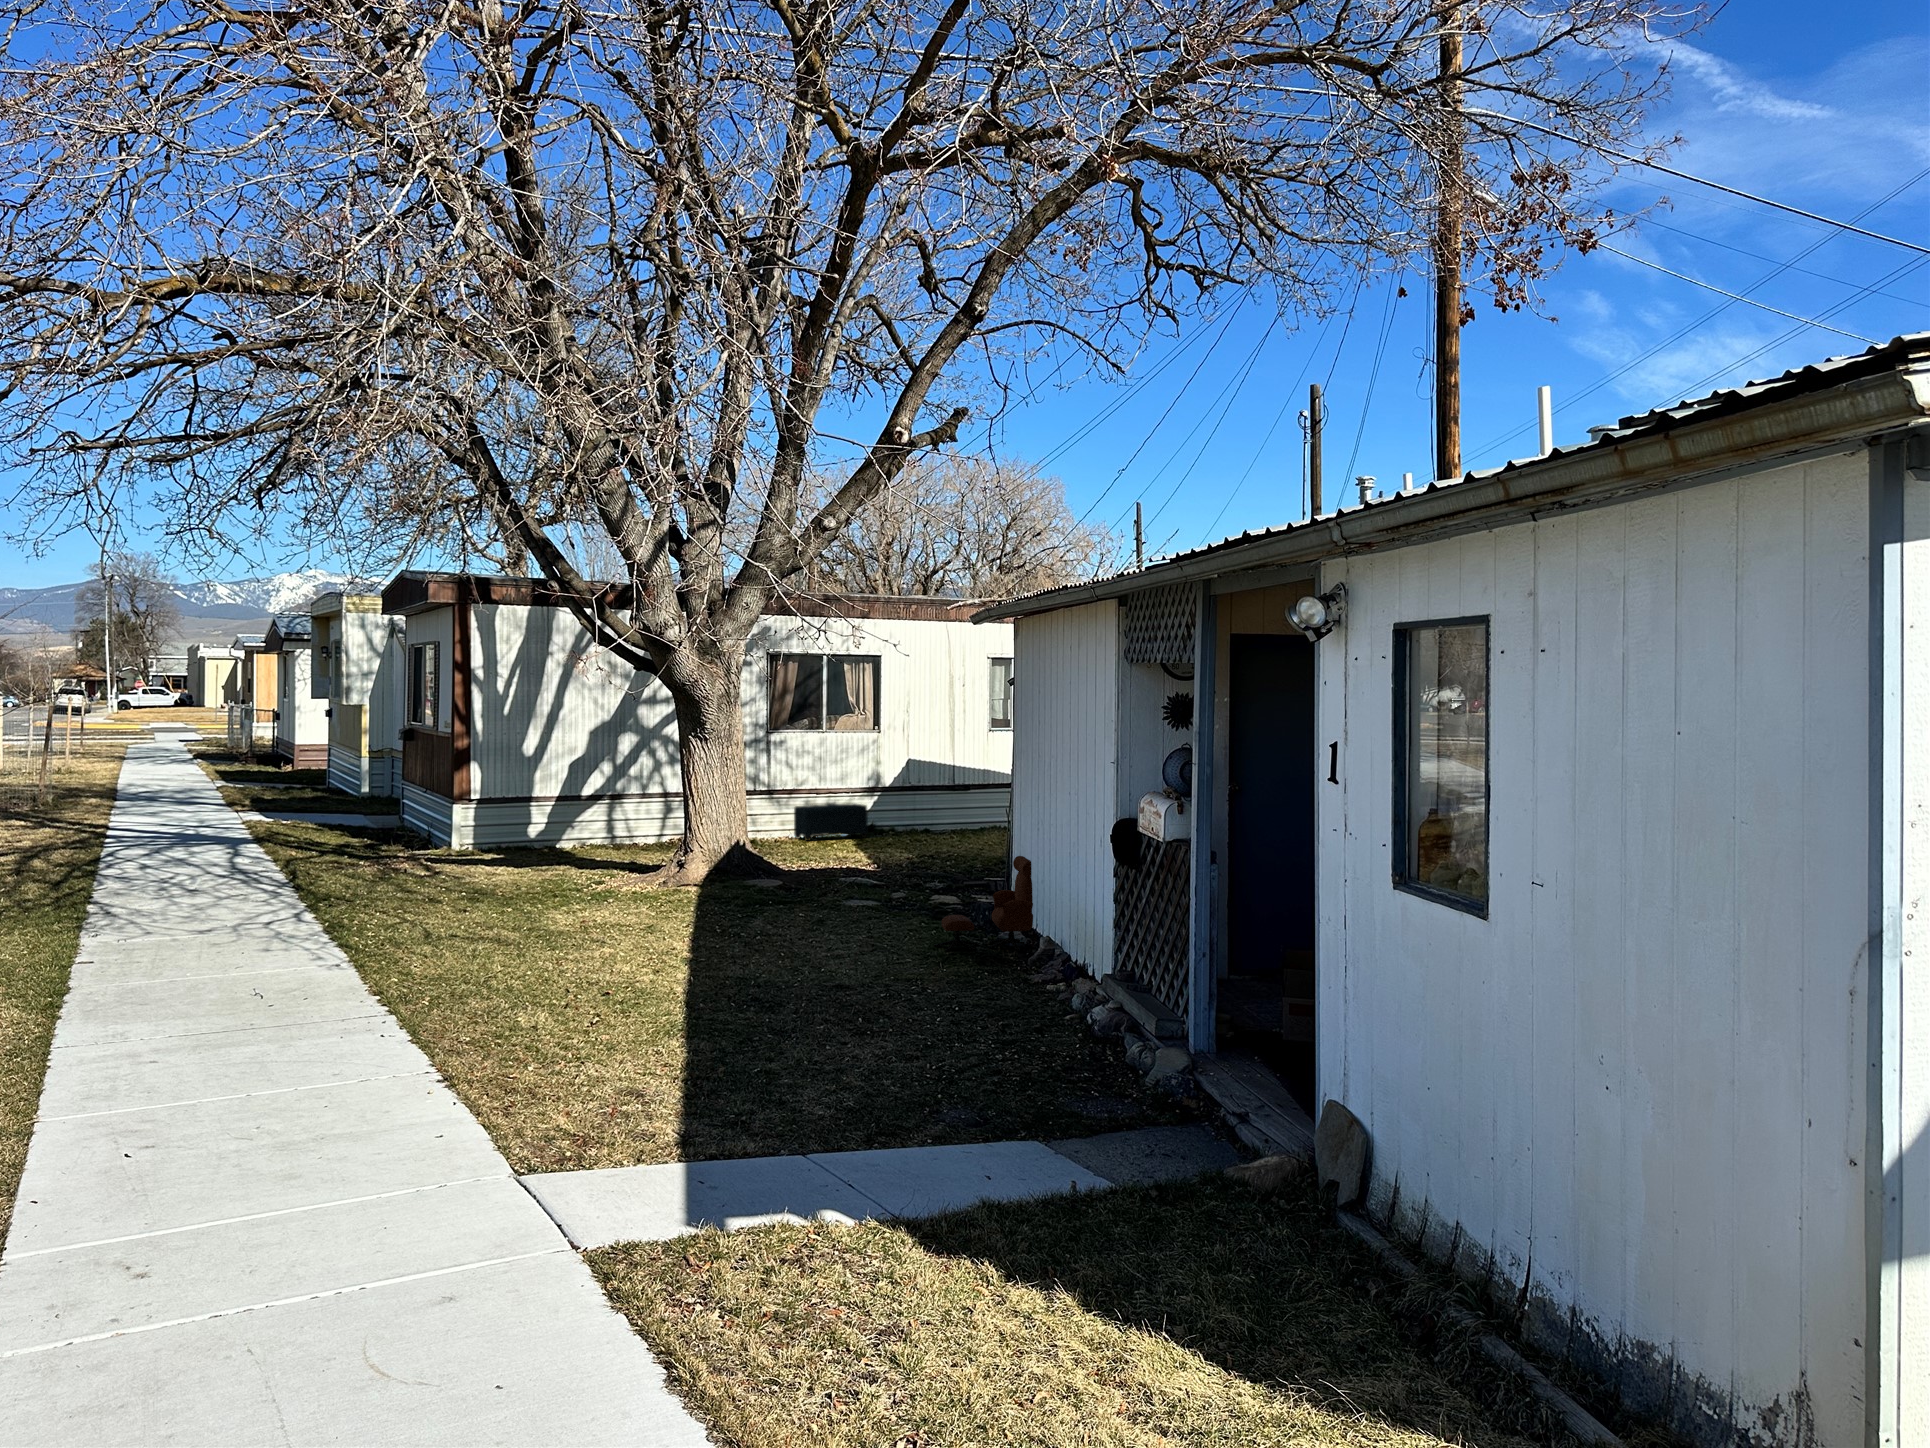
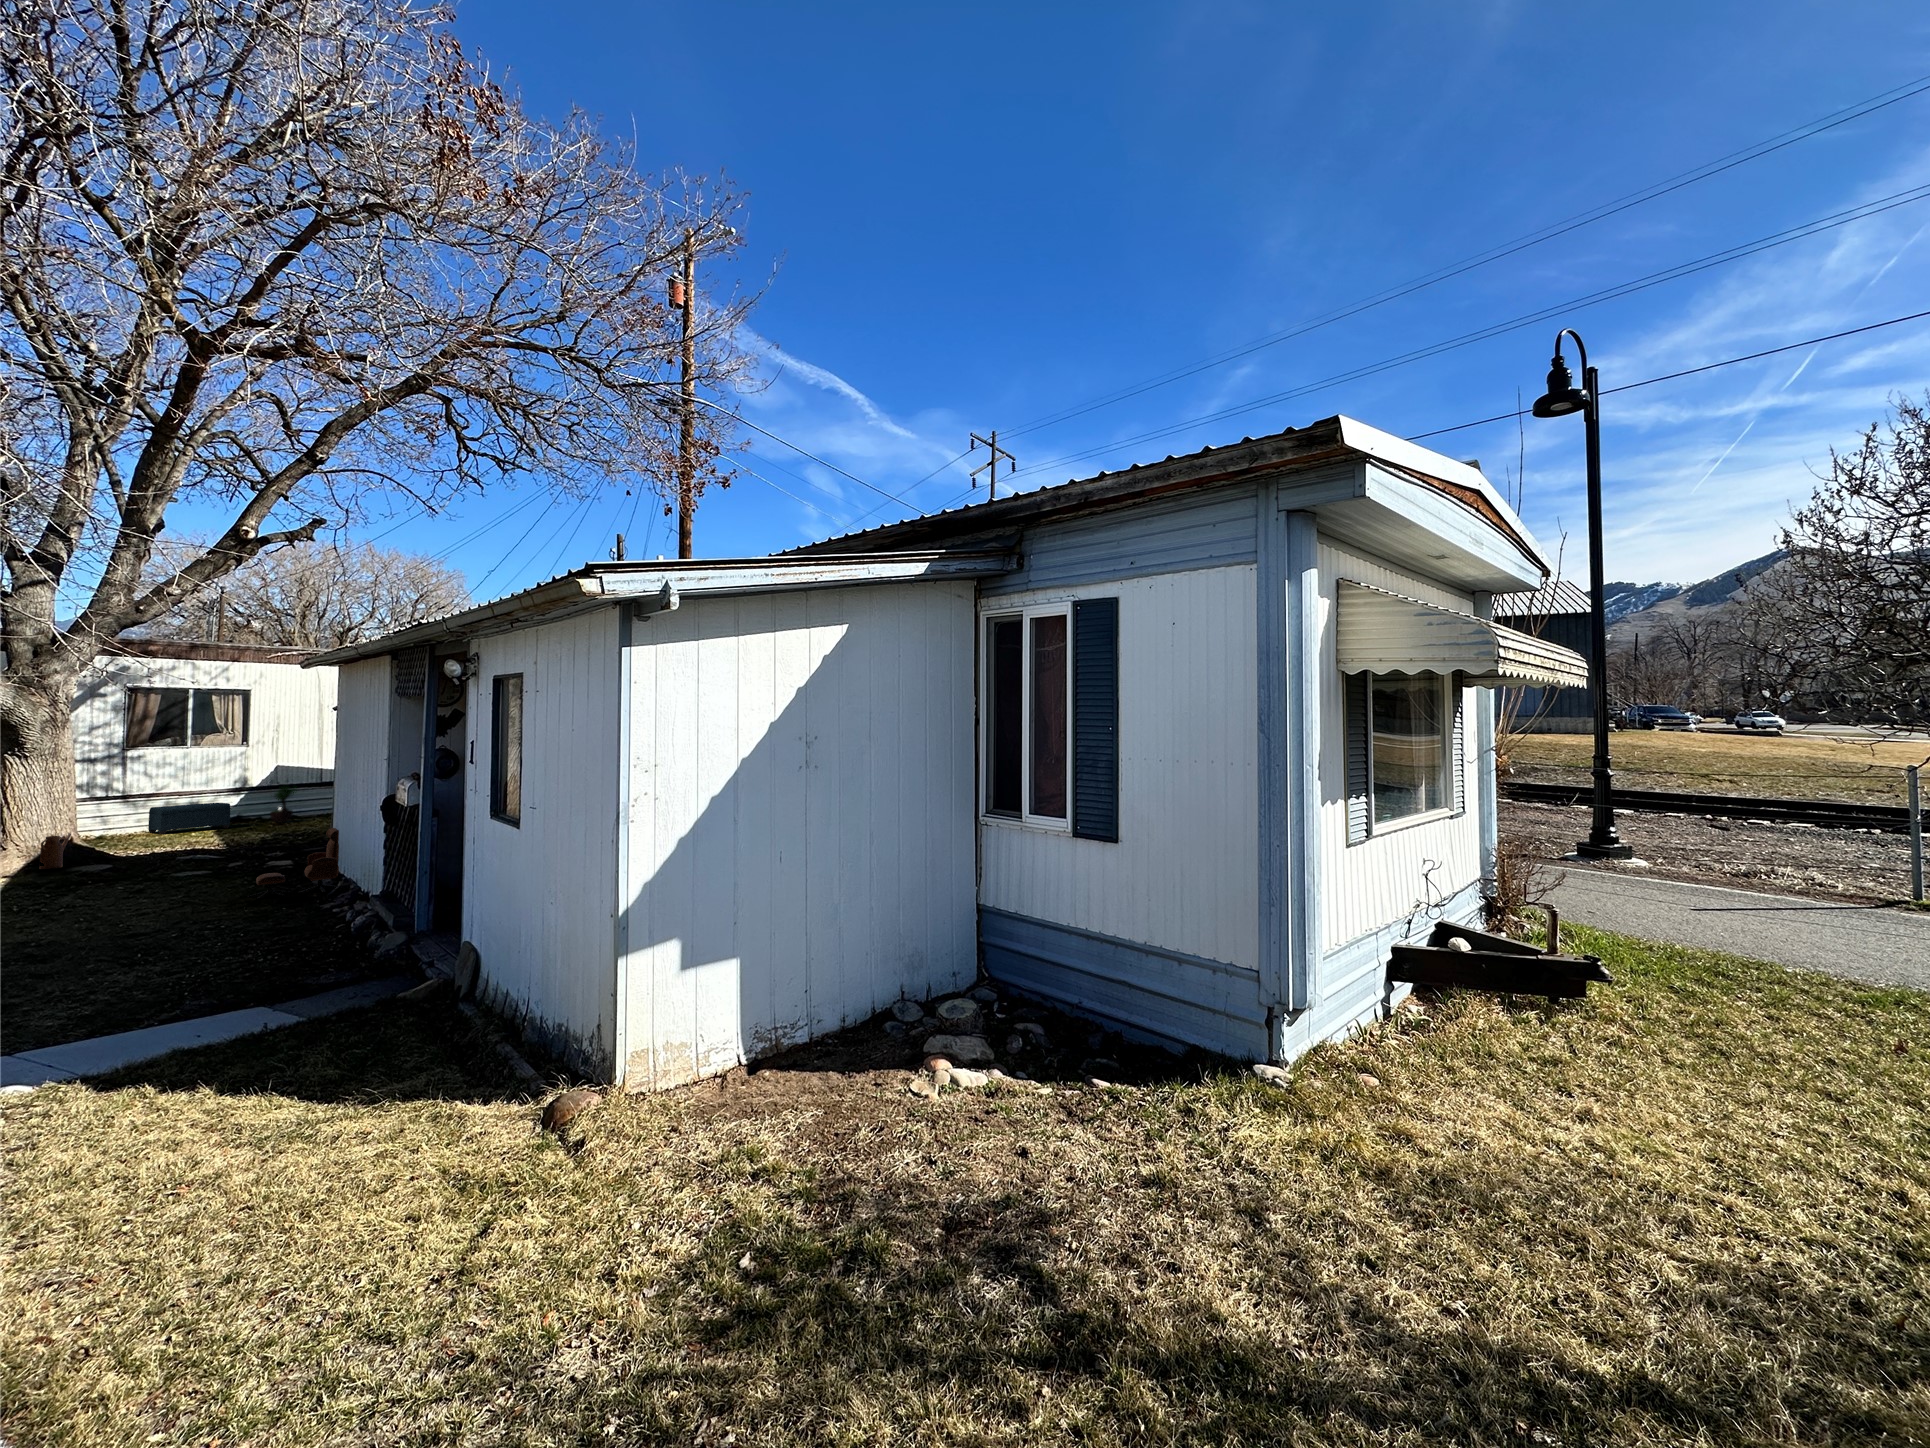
potted tree: none [903,780,933,833] -> present [270,787,296,823]
watering can: none [719,836,742,879] -> present [39,833,71,869]

